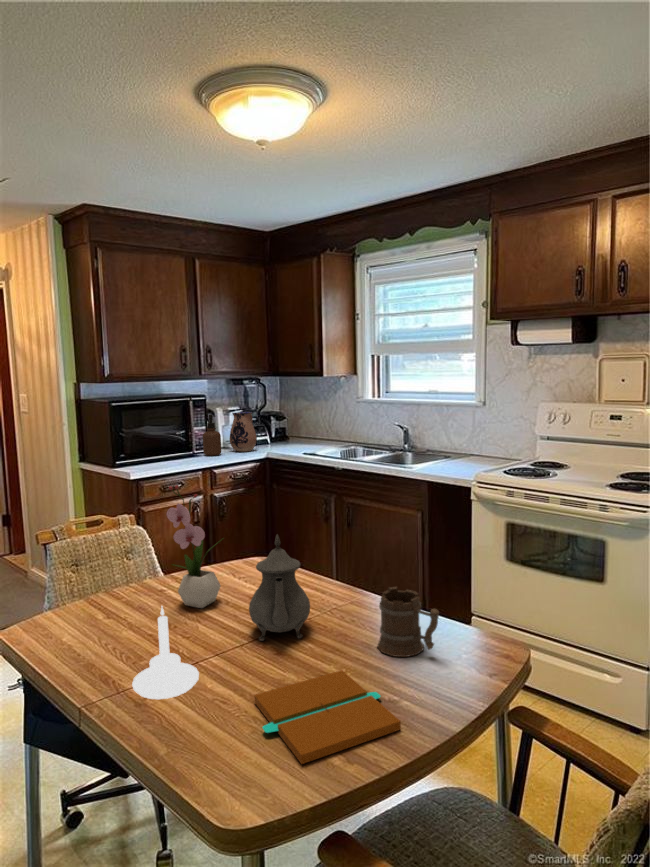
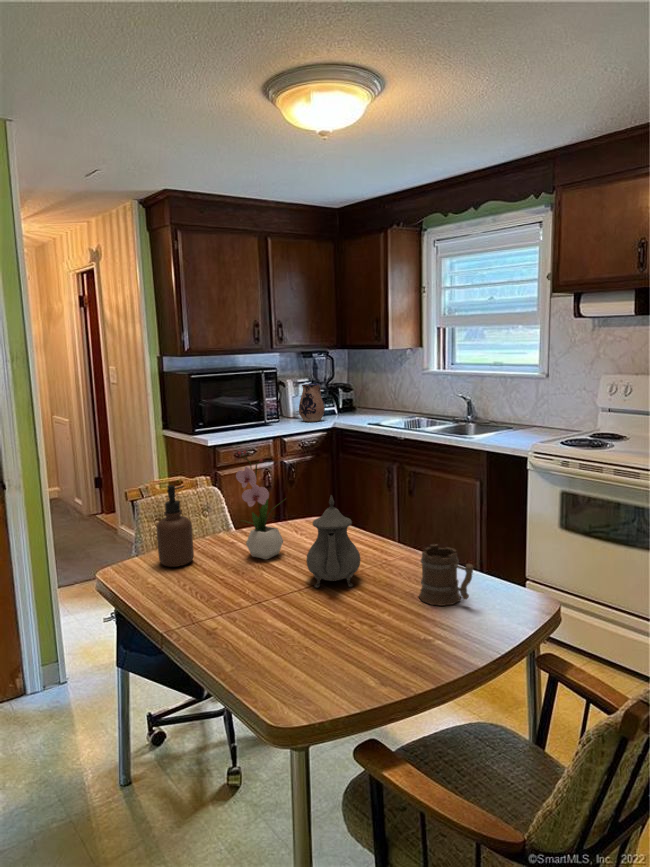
soap dispenser: present [203,415,221,456] -> present [156,485,194,567]
candle holder: present [132,607,199,699] -> none [206,551,261,629]
book: present [254,670,401,764] -> none [307,613,430,683]

